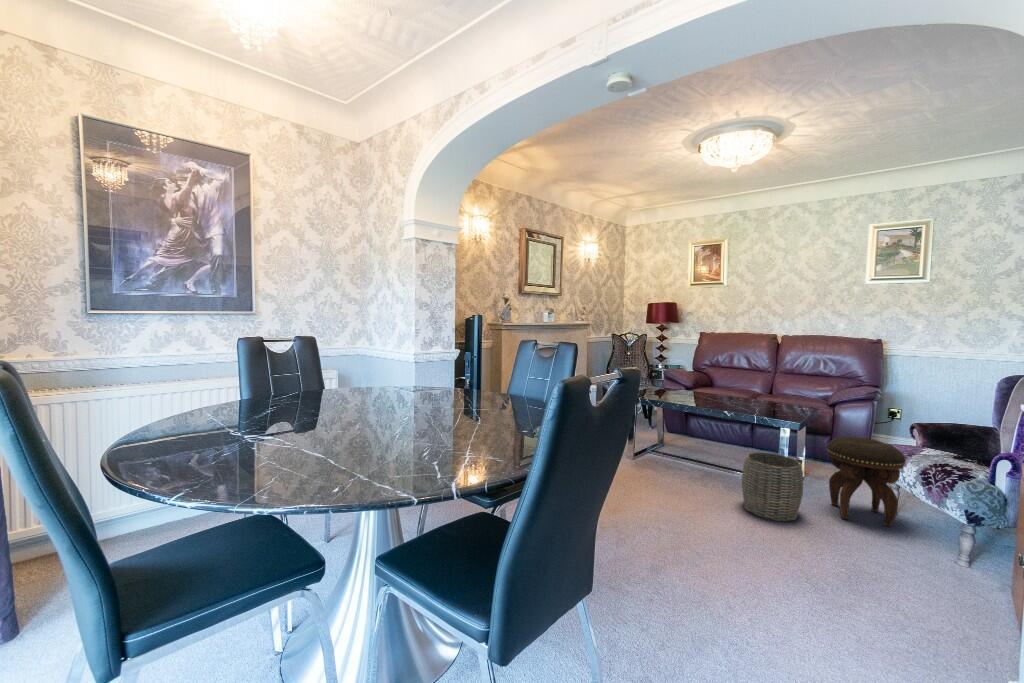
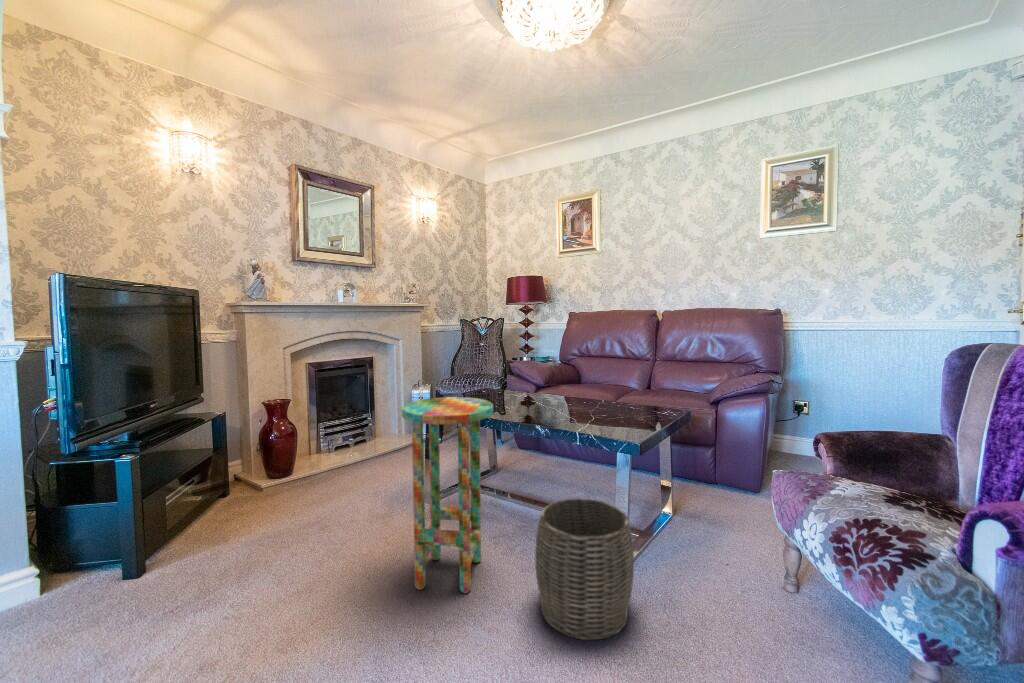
side table: none [659,392,713,500] -> present [402,397,493,593]
footstool: present [827,436,906,527] -> none [681,461,806,632]

